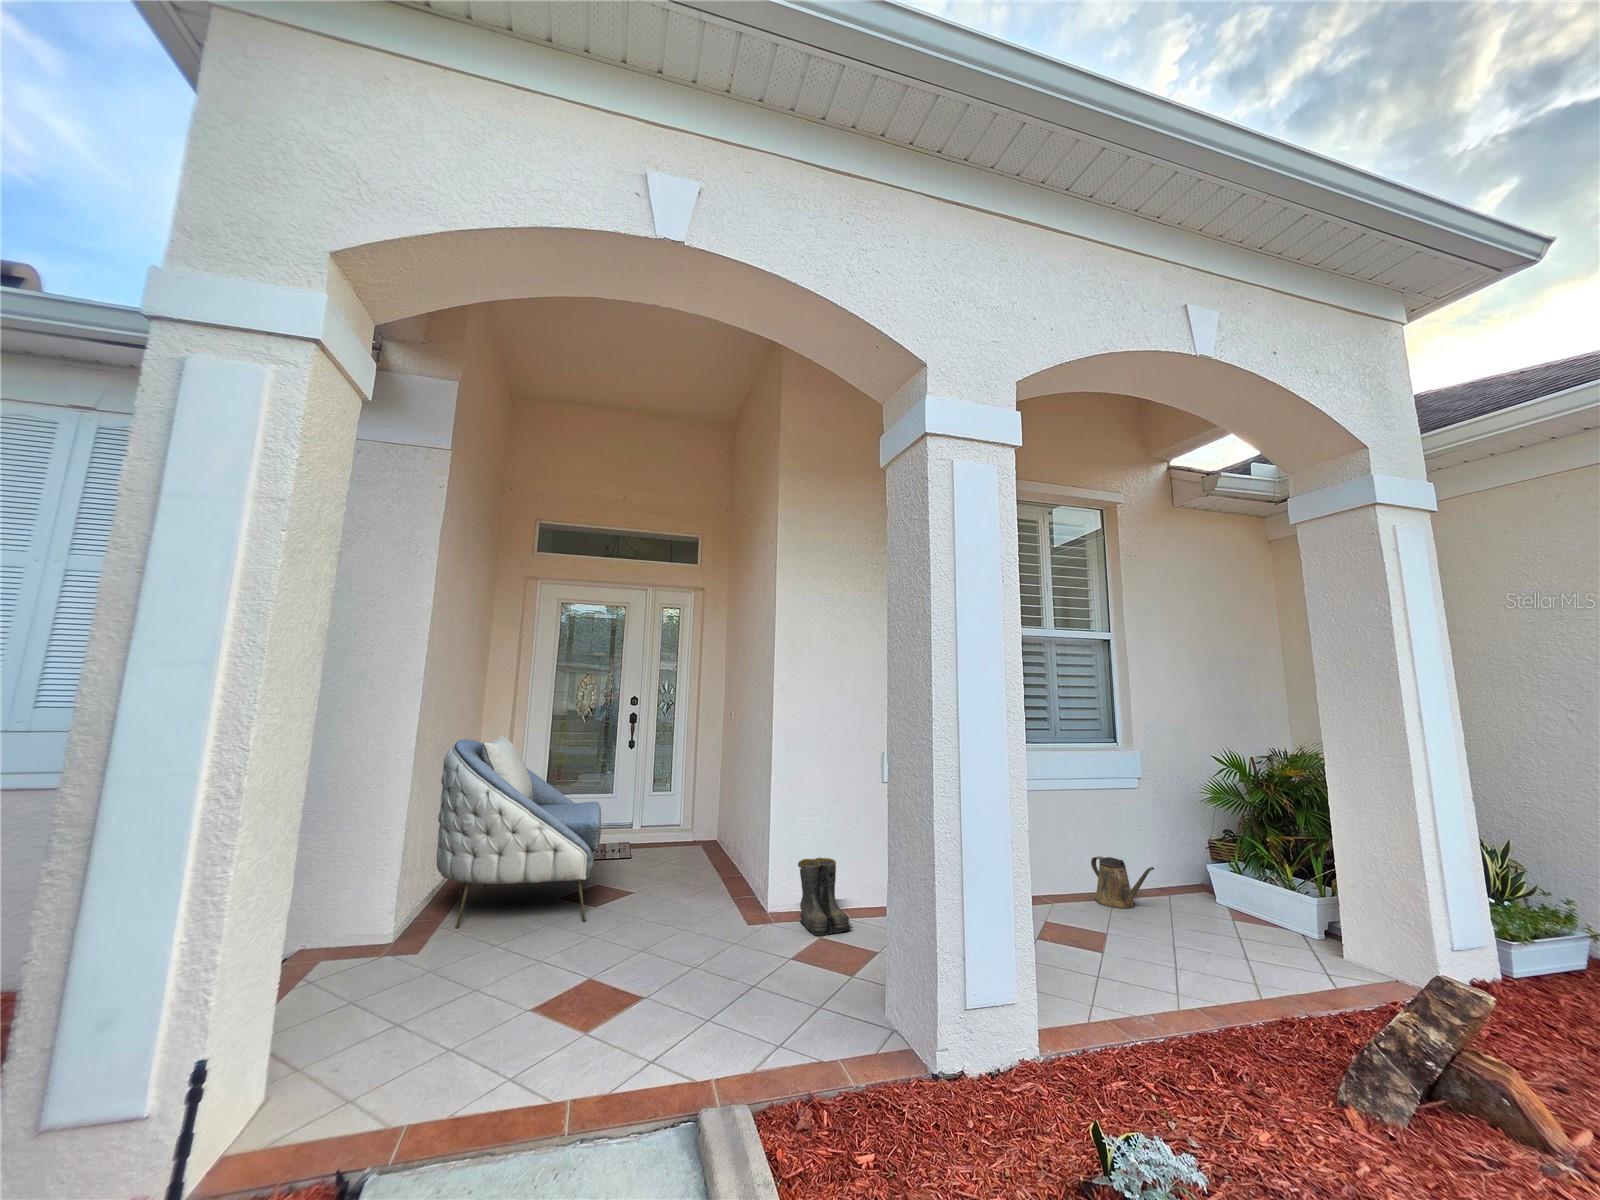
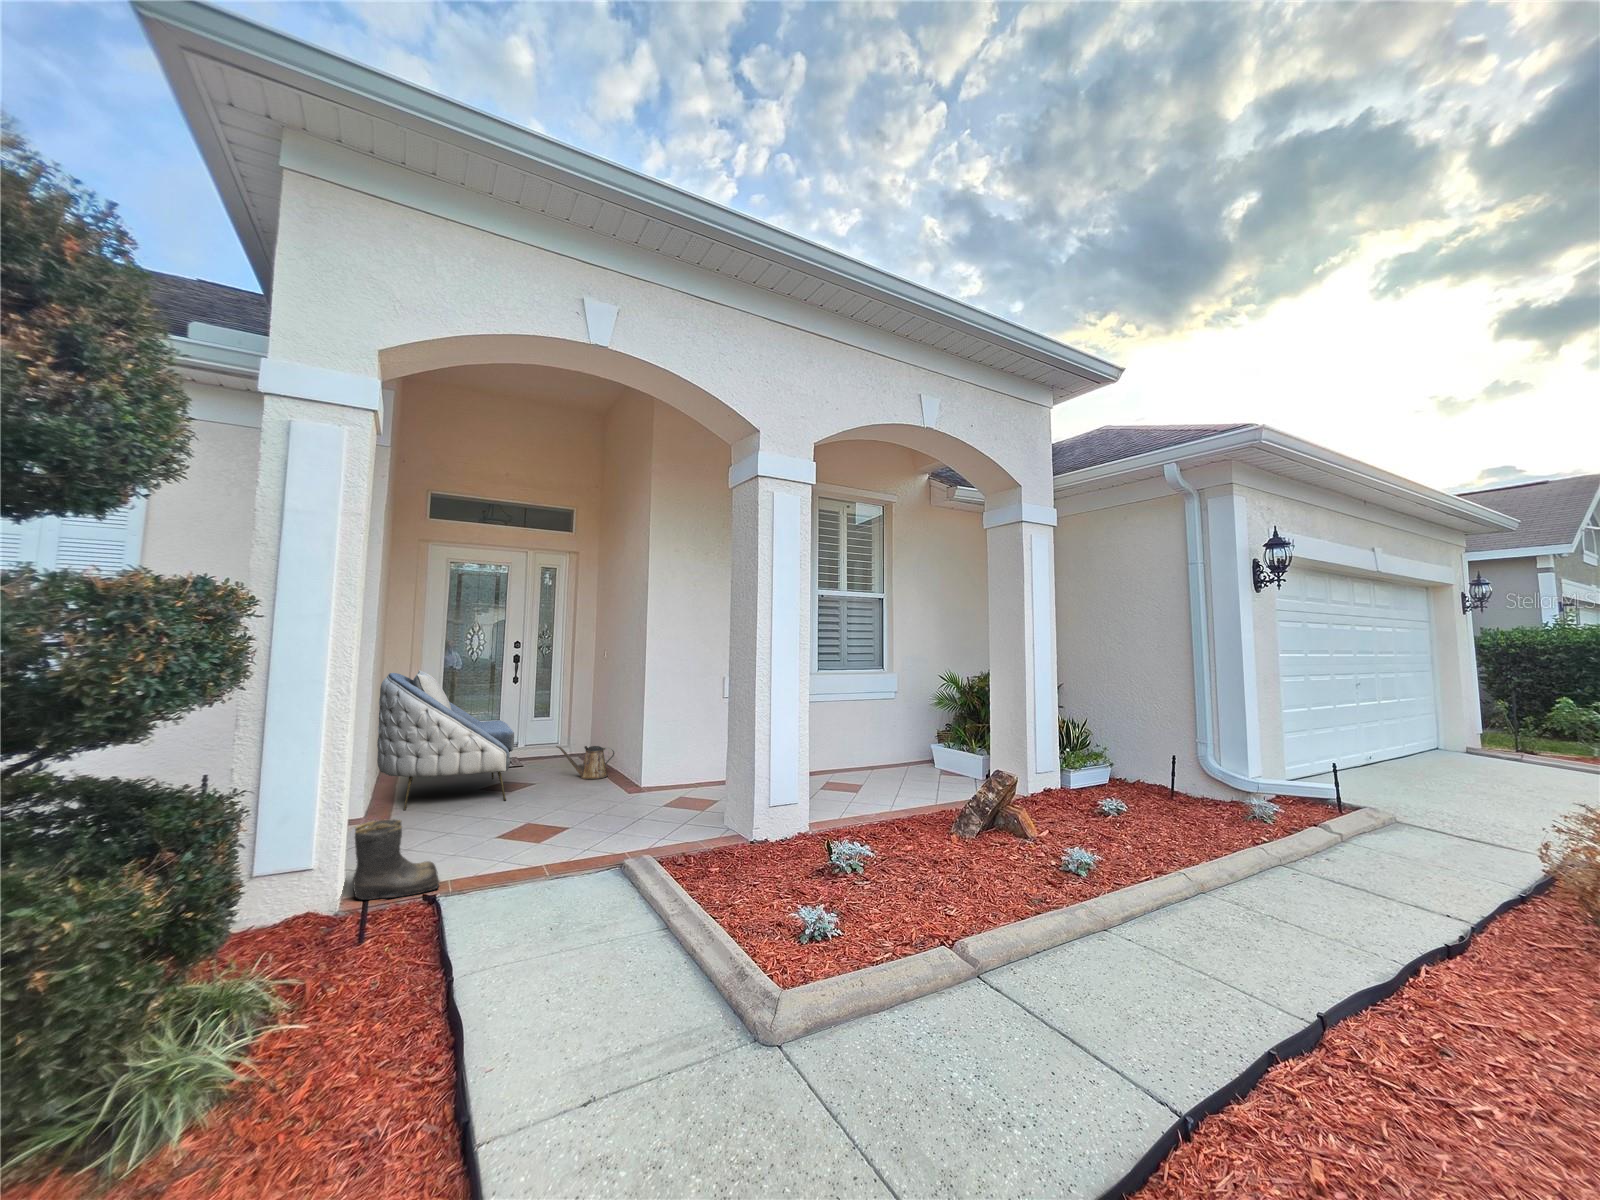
watering can: present [1091,856,1154,908] -> present [556,746,615,779]
boots: present [798,857,853,936] -> present [353,819,439,900]

